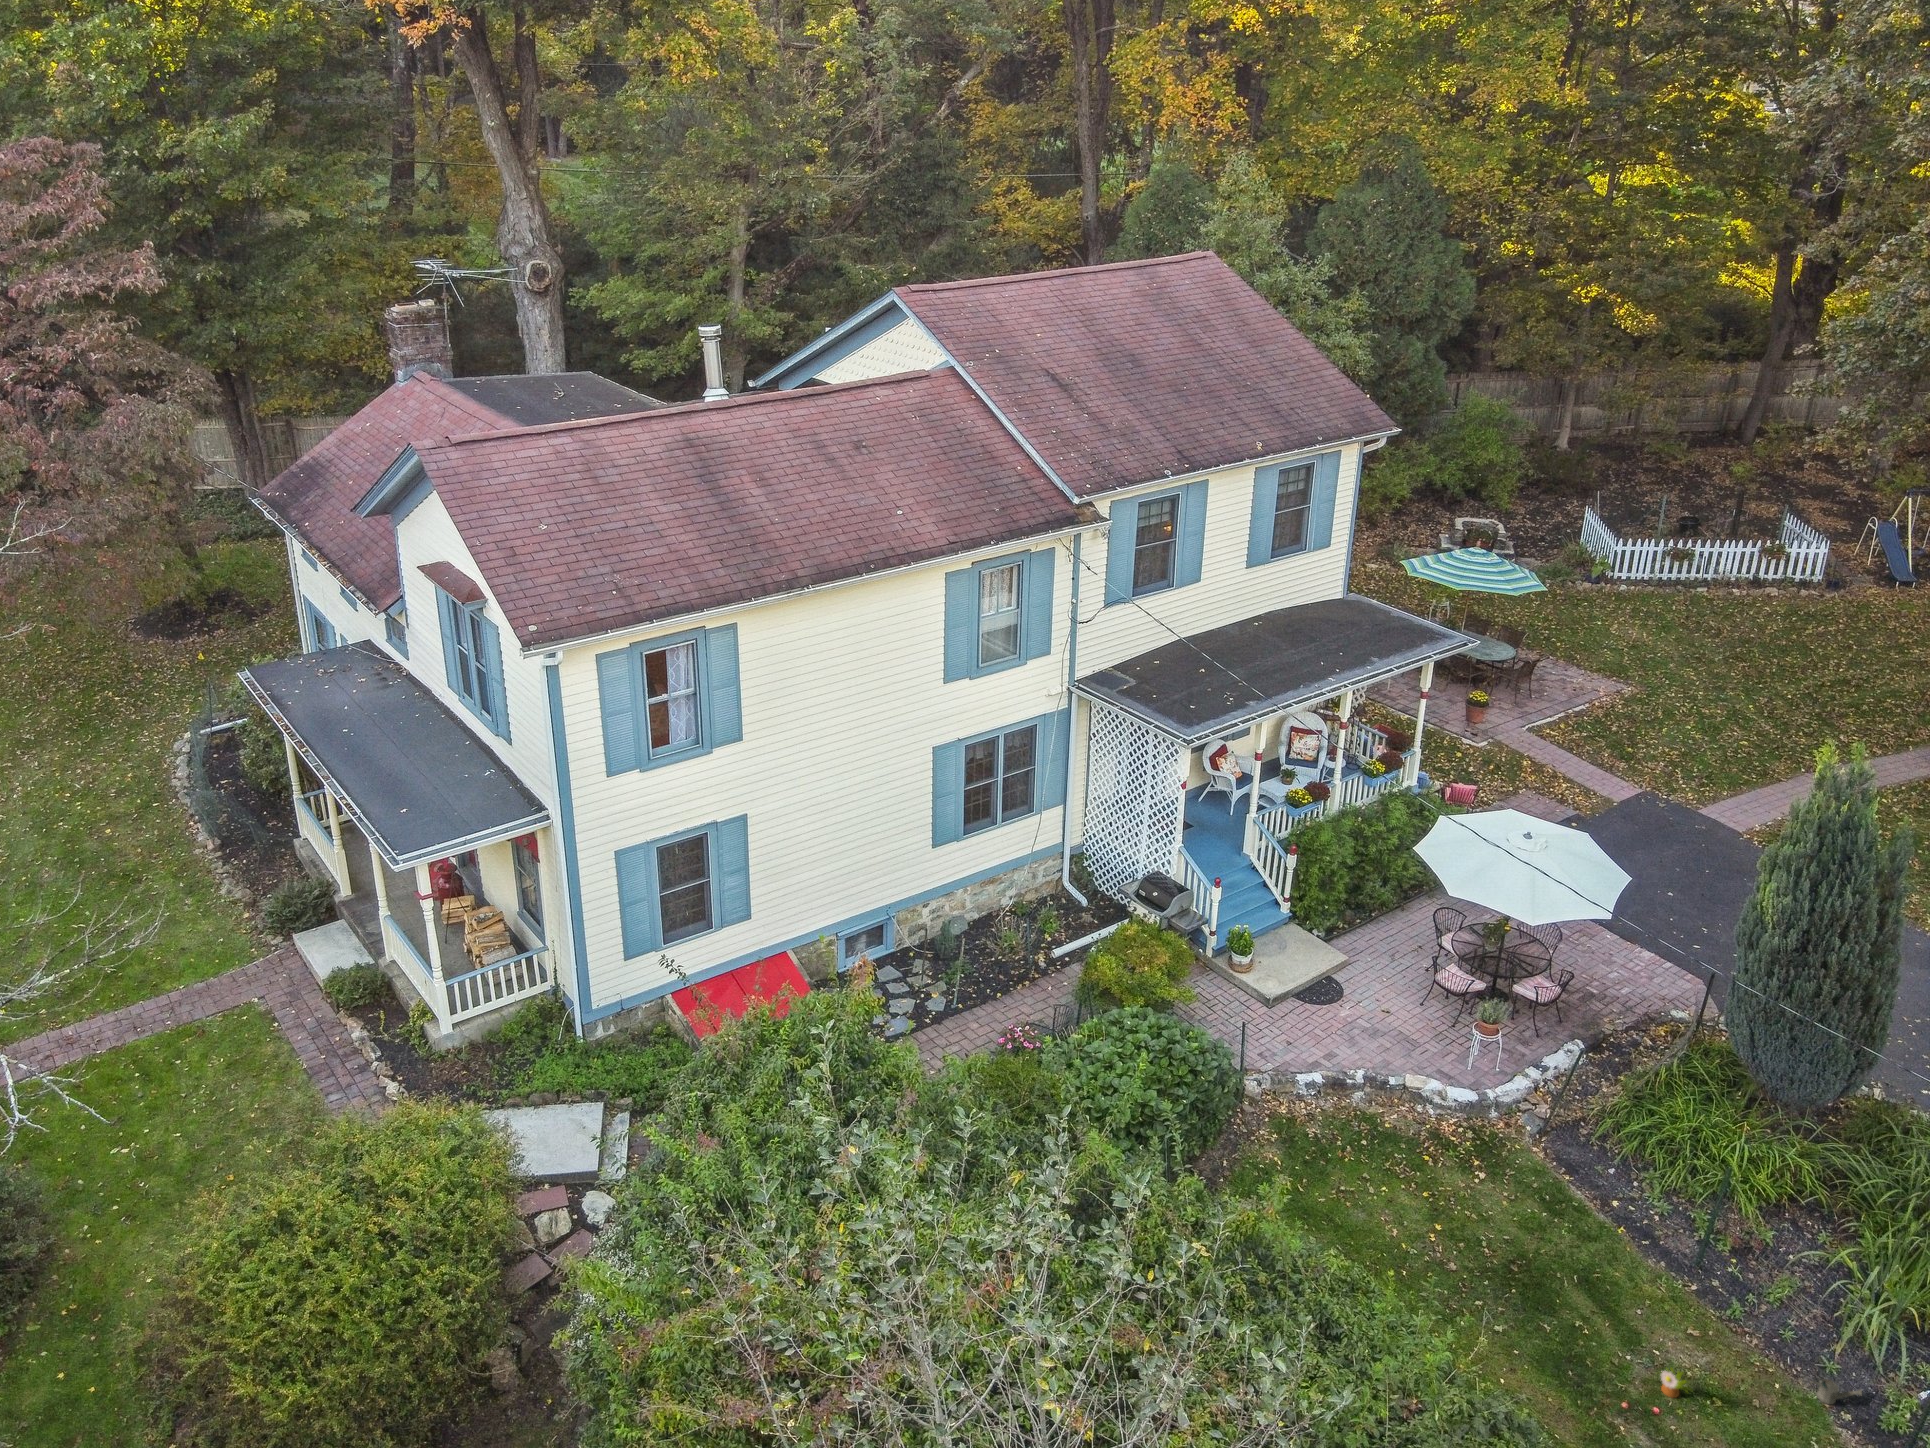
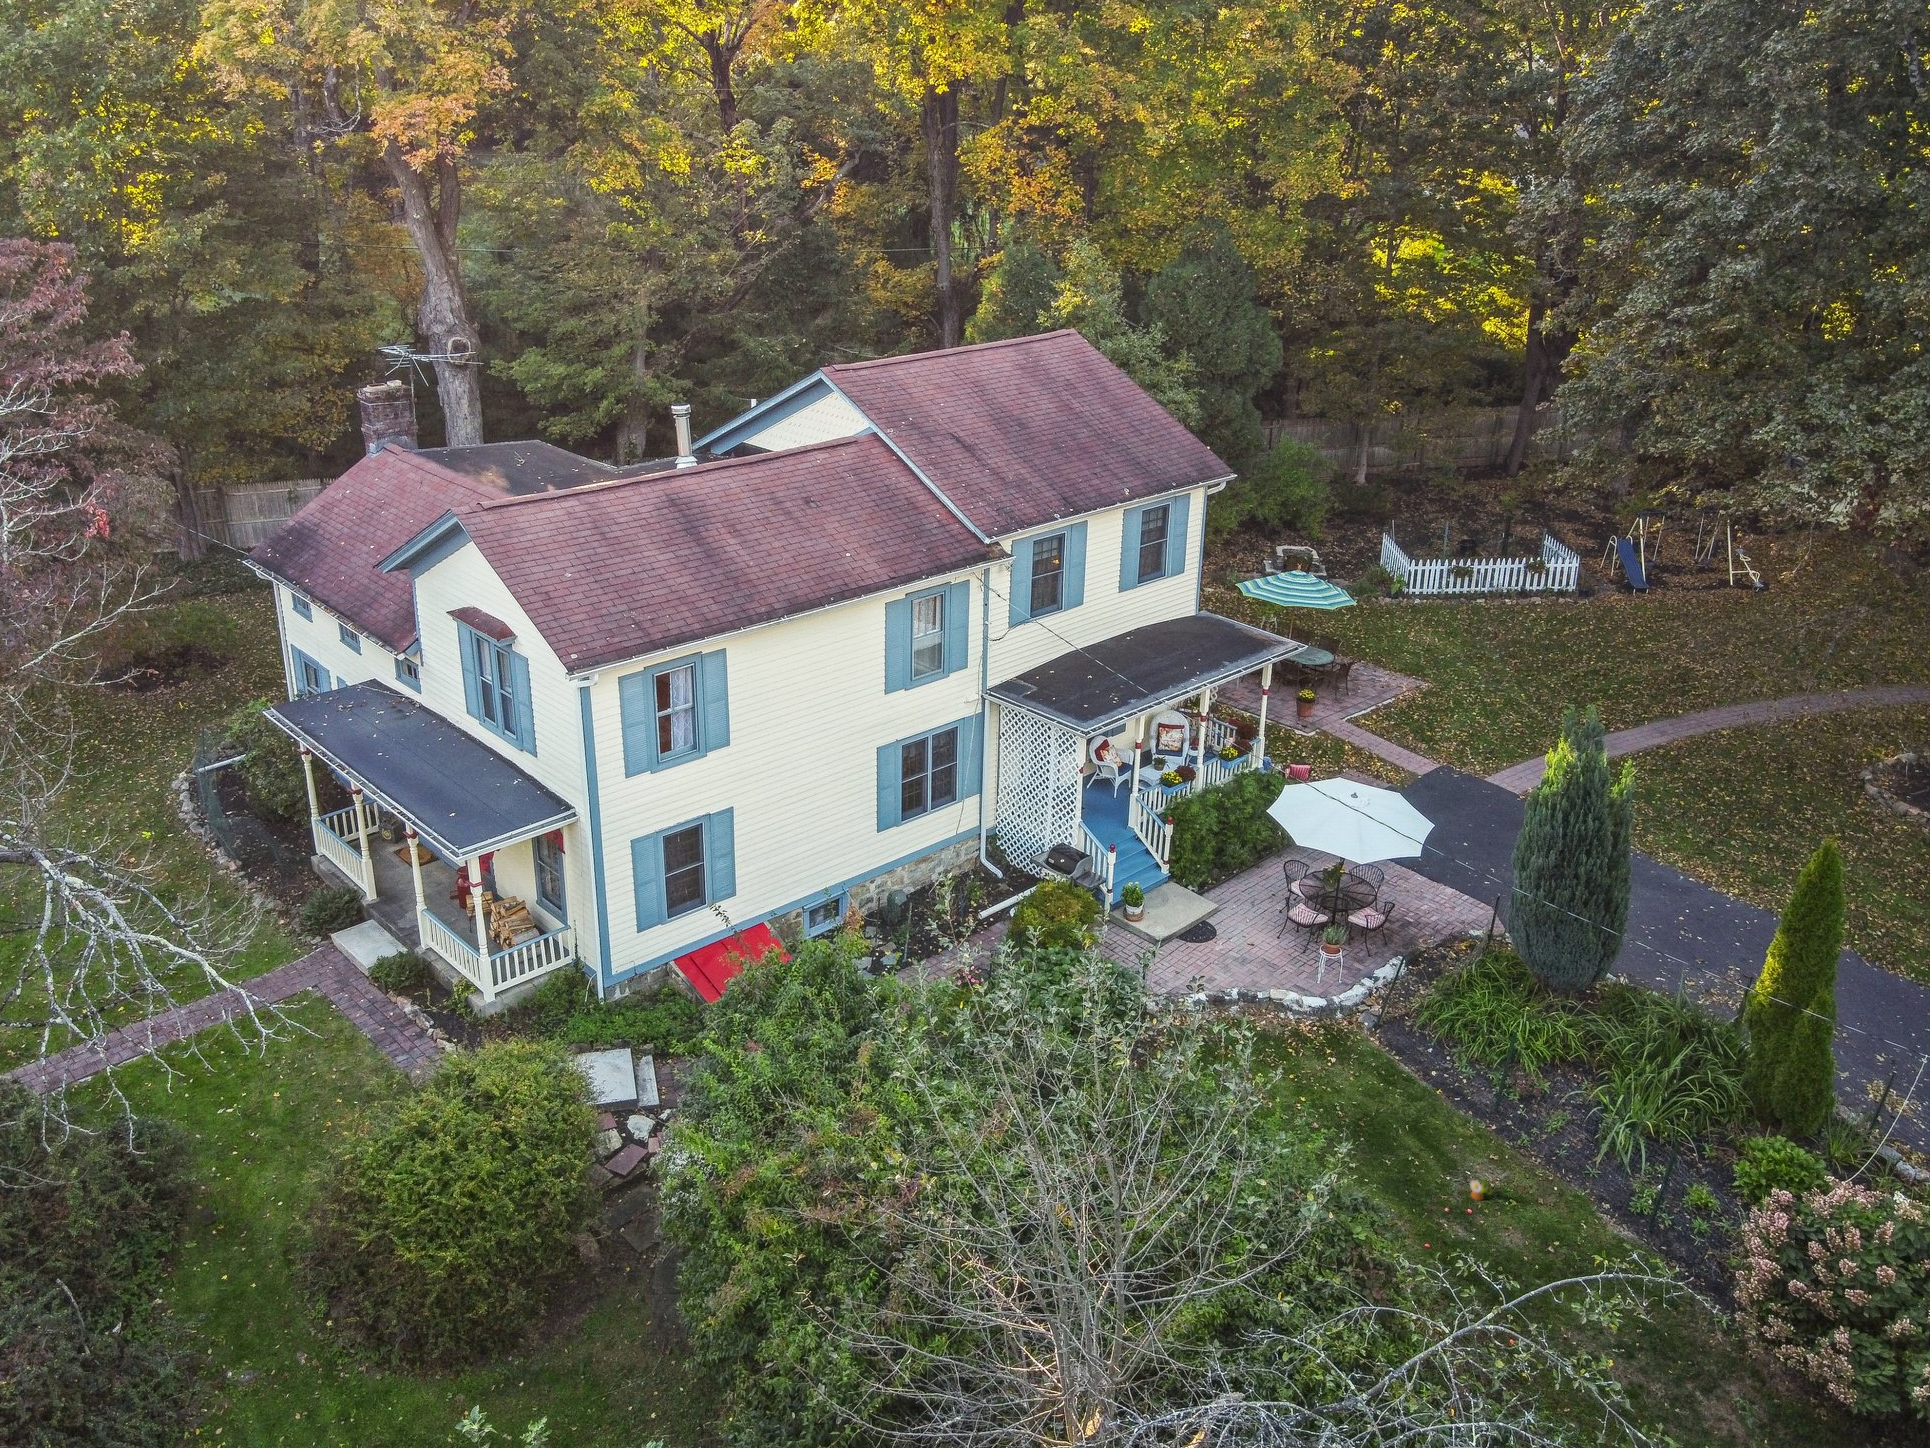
watering can: present [1810,1379,1862,1405] -> present [195,1206,226,1225]

